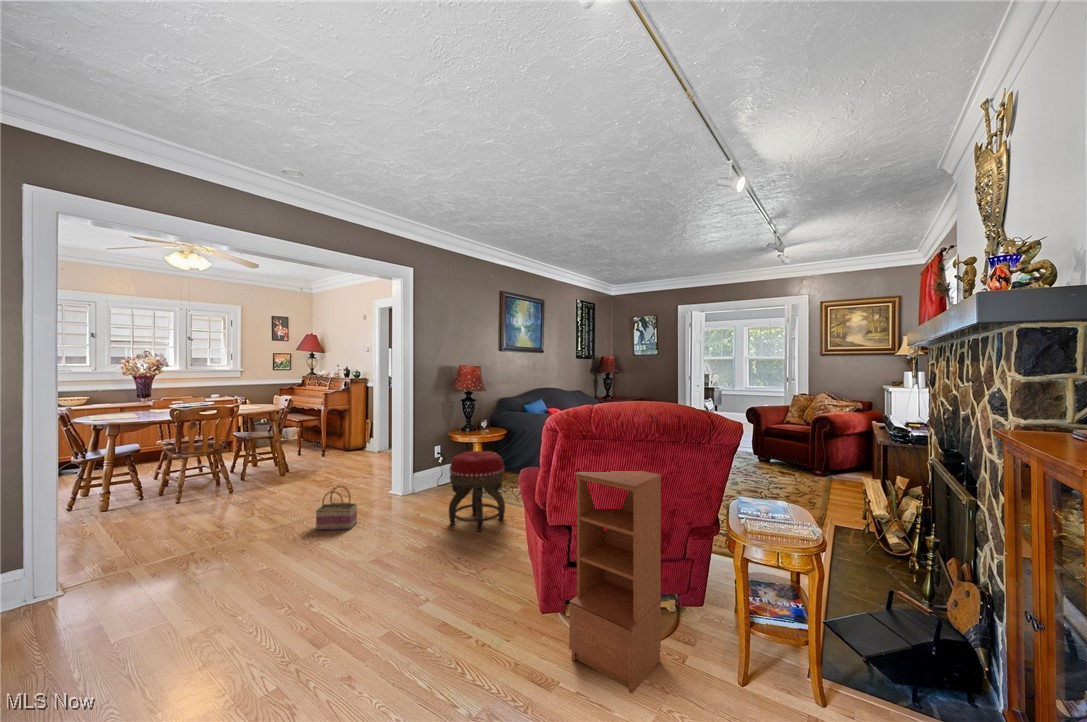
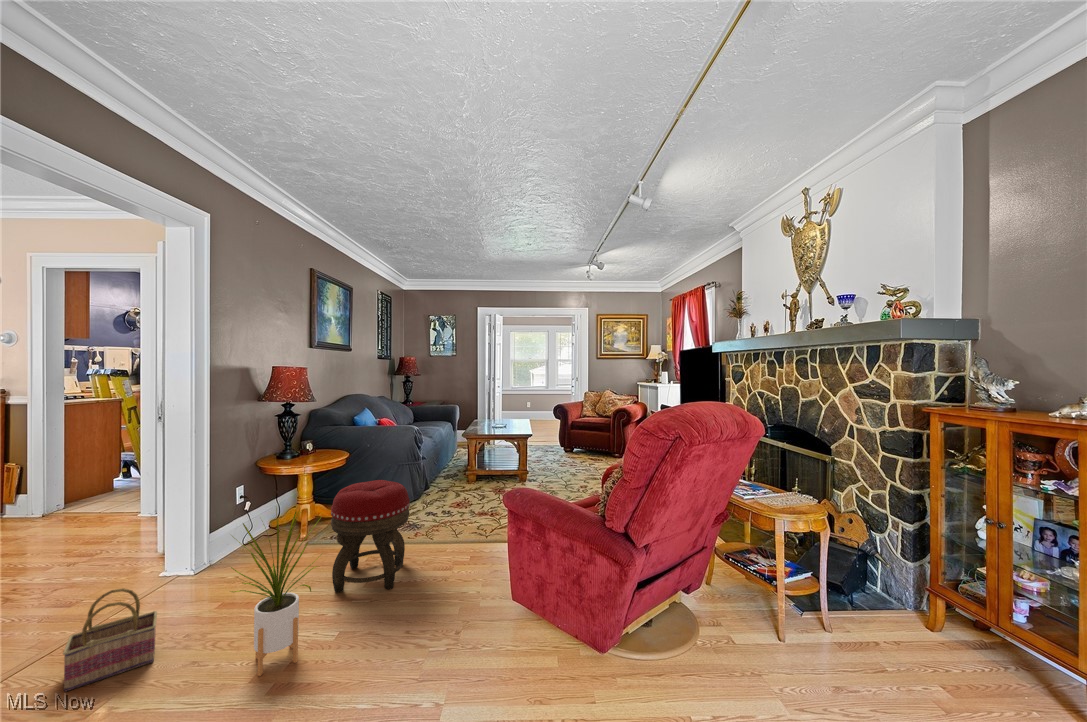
house plant: none [364,452,417,552] -> present [231,508,321,676]
bookcase: present [569,470,661,694] -> none [648,471,737,689]

